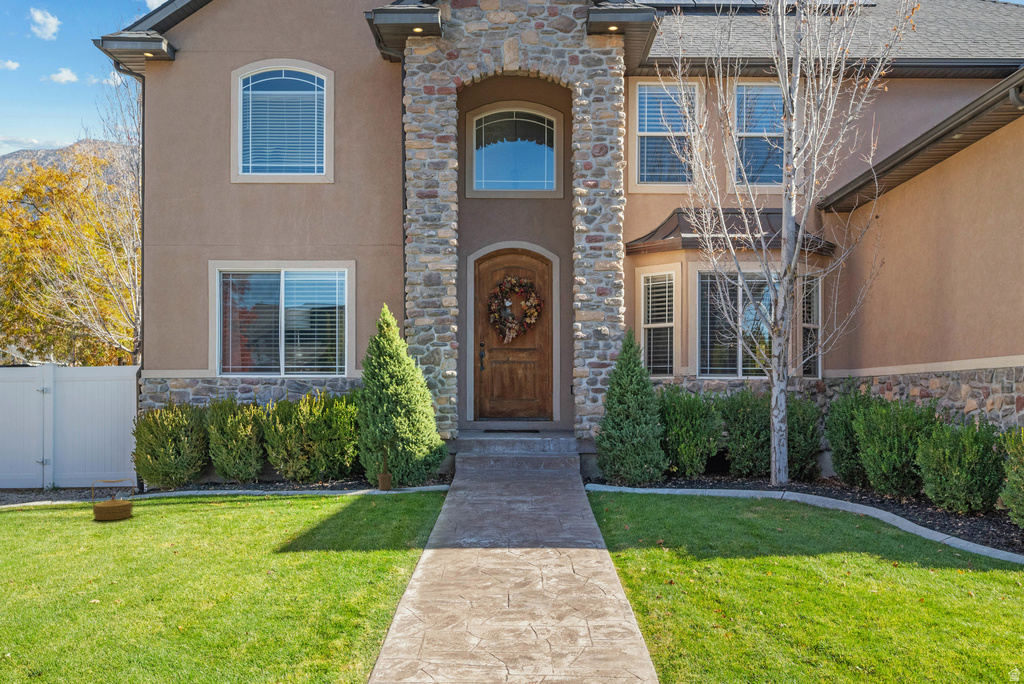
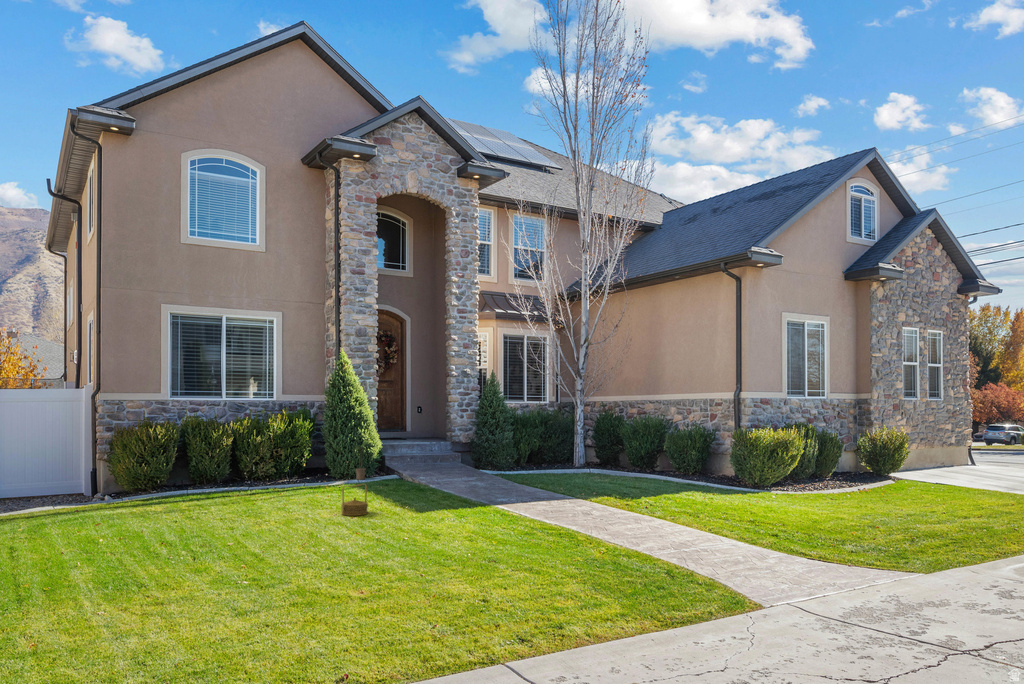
basket: present [92,479,134,520] -> present [341,484,368,516]

